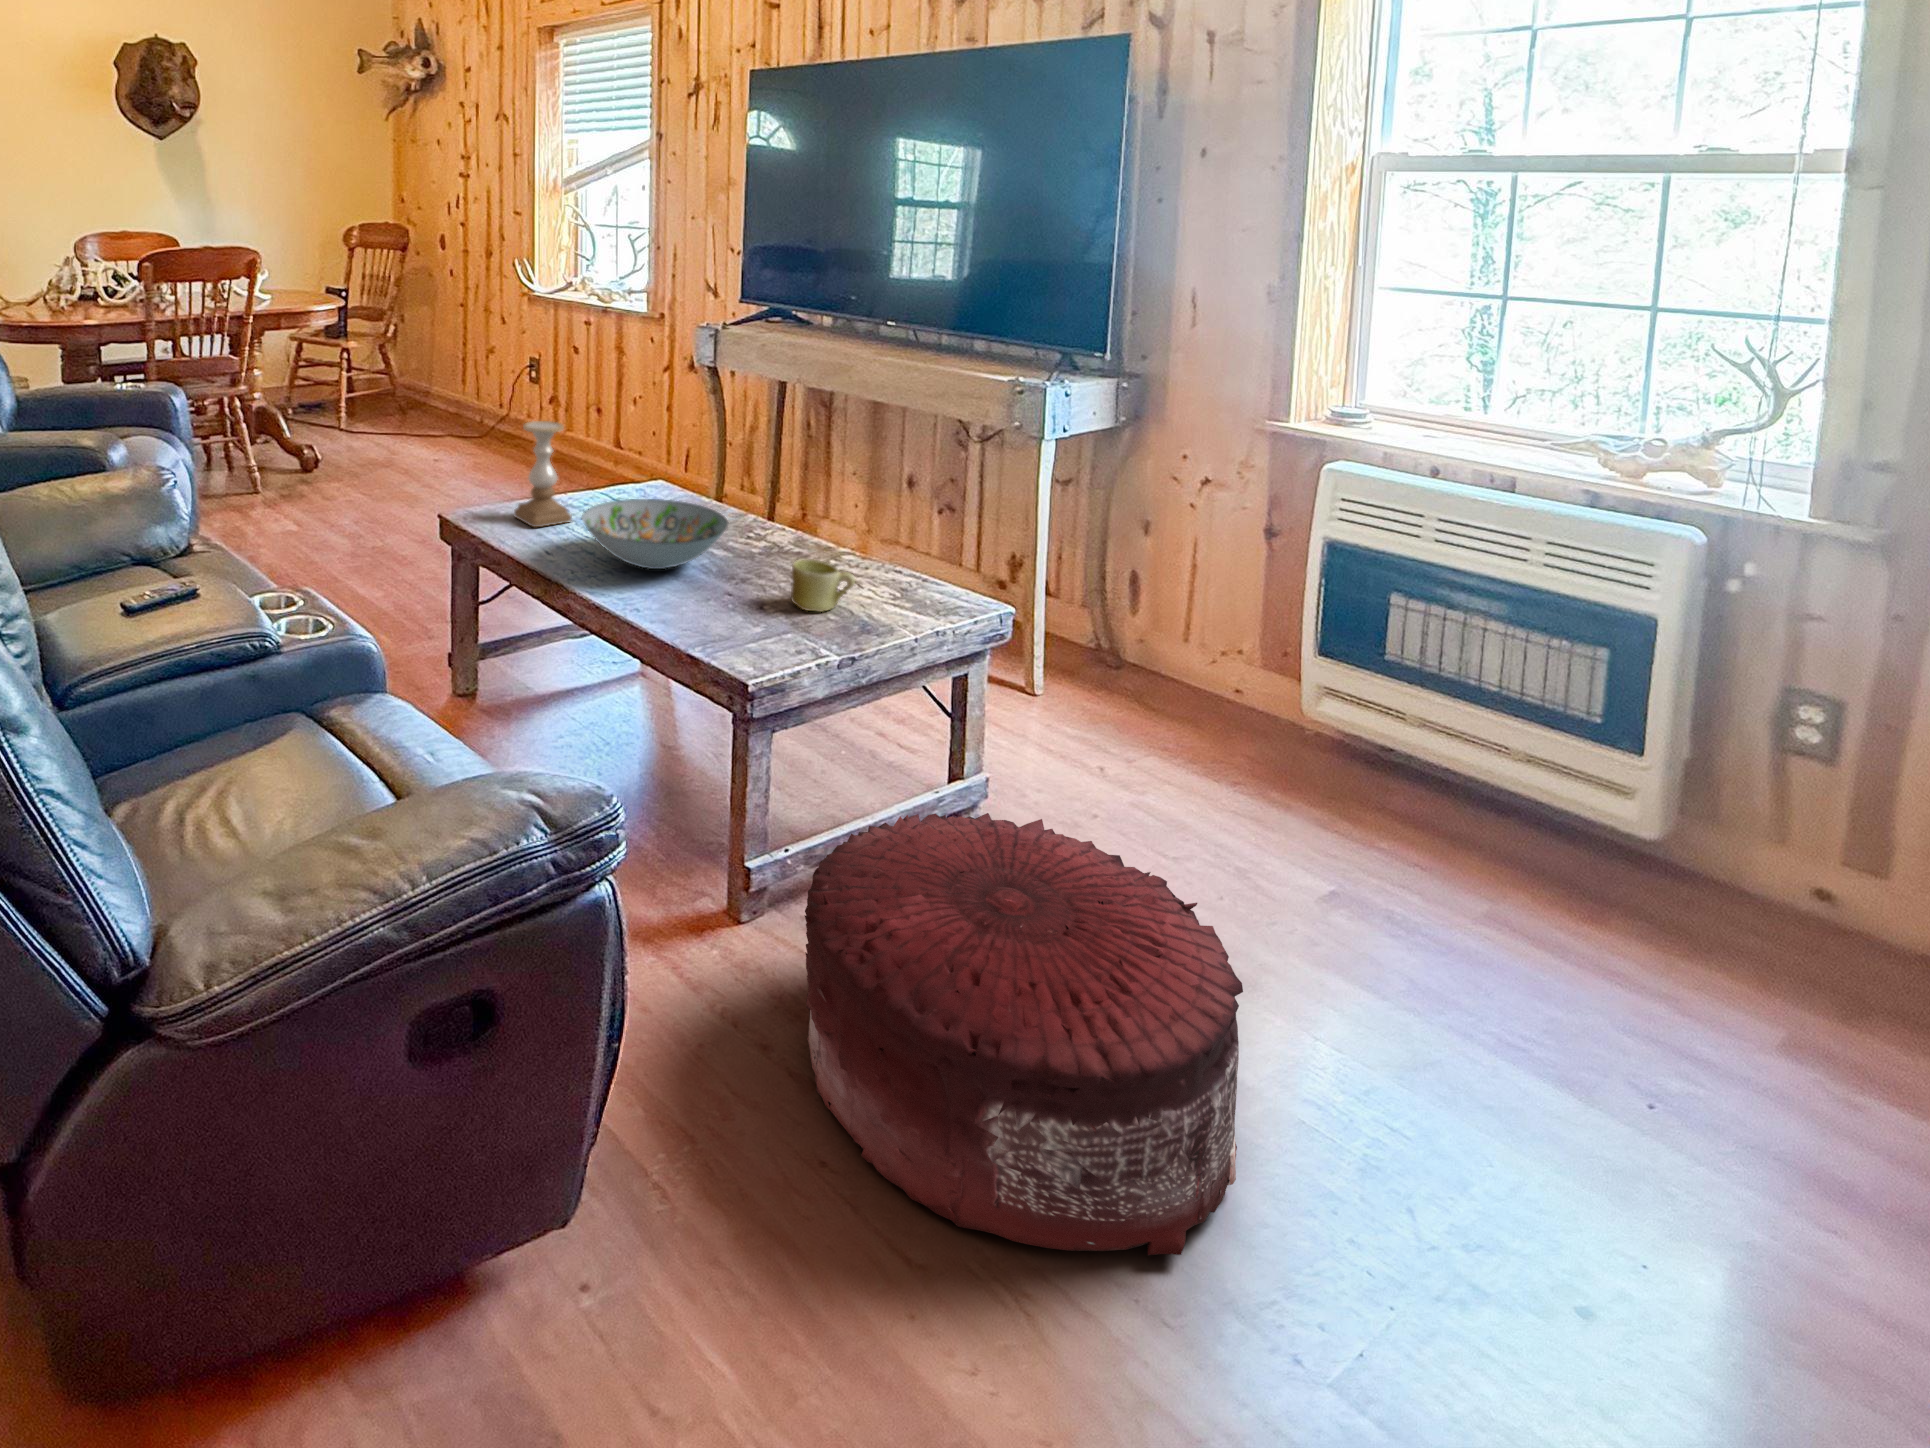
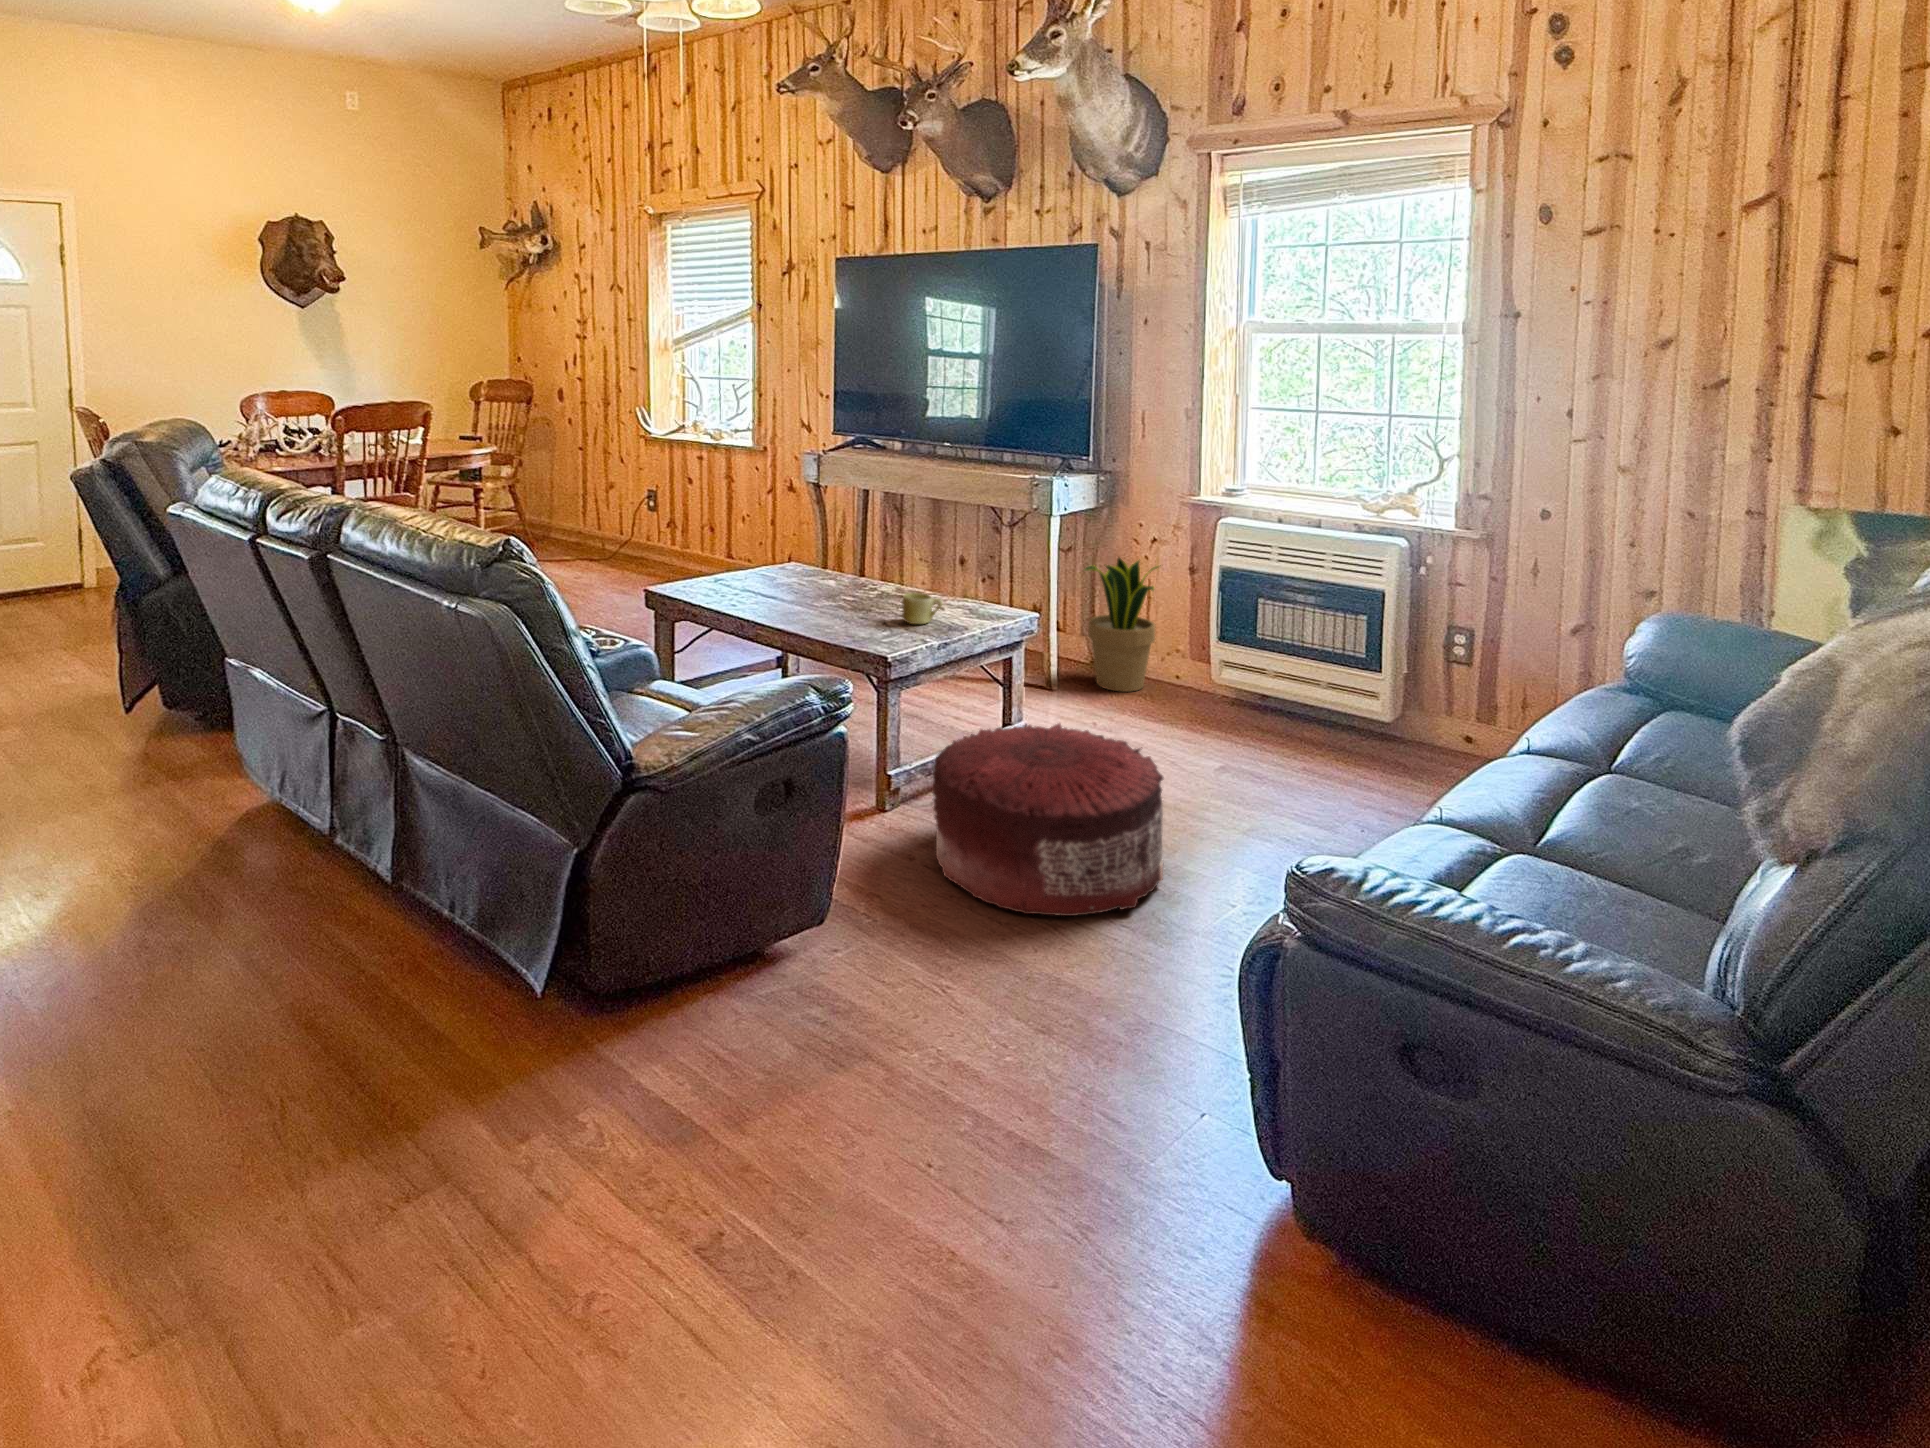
candle holder: present [514,421,572,527] -> none [697,518,740,594]
decorative bowl: present [582,499,728,569] -> none [756,567,857,610]
potted plant: none [1090,505,1221,710] -> present [1085,558,1158,692]

